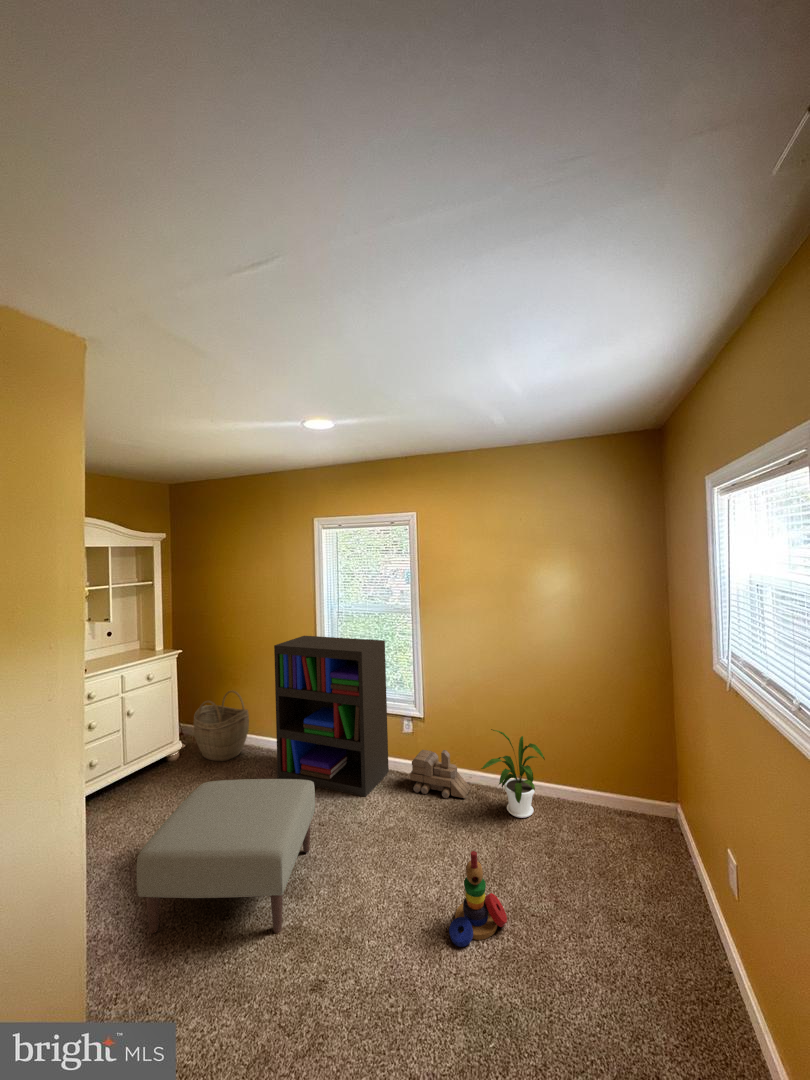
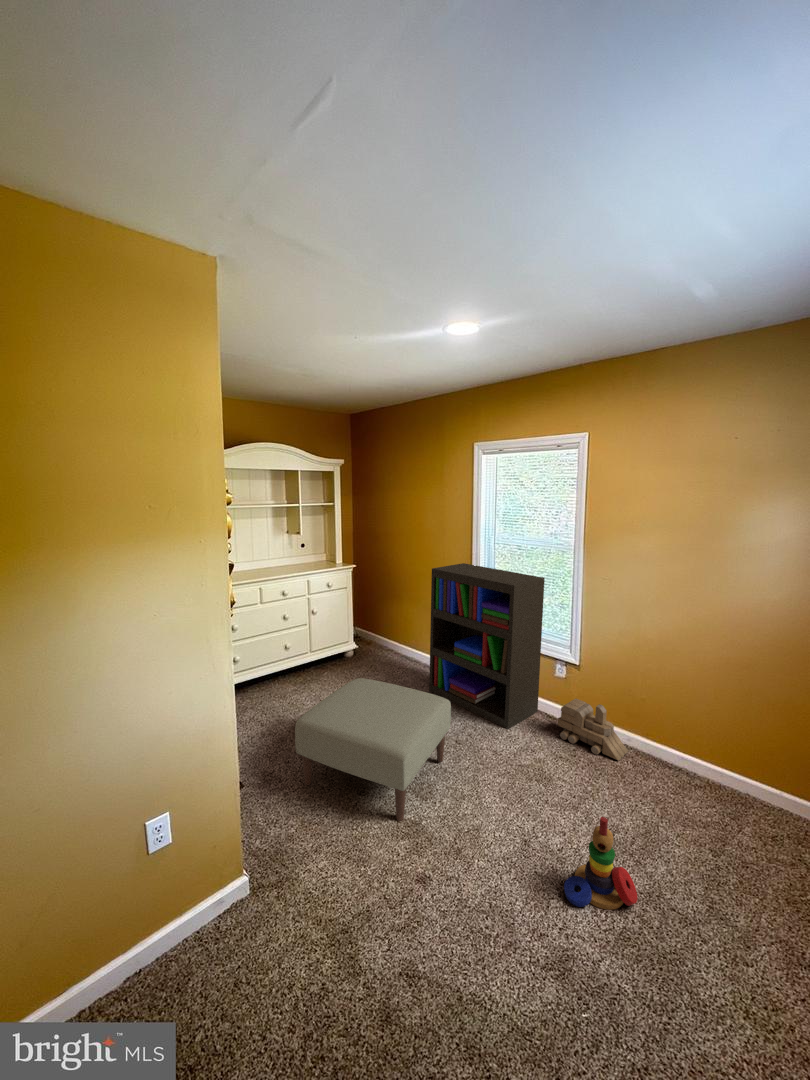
woven basket: present [194,690,249,761] -> none [365,606,411,666]
house plant: present [481,729,545,818] -> none [637,695,730,803]

